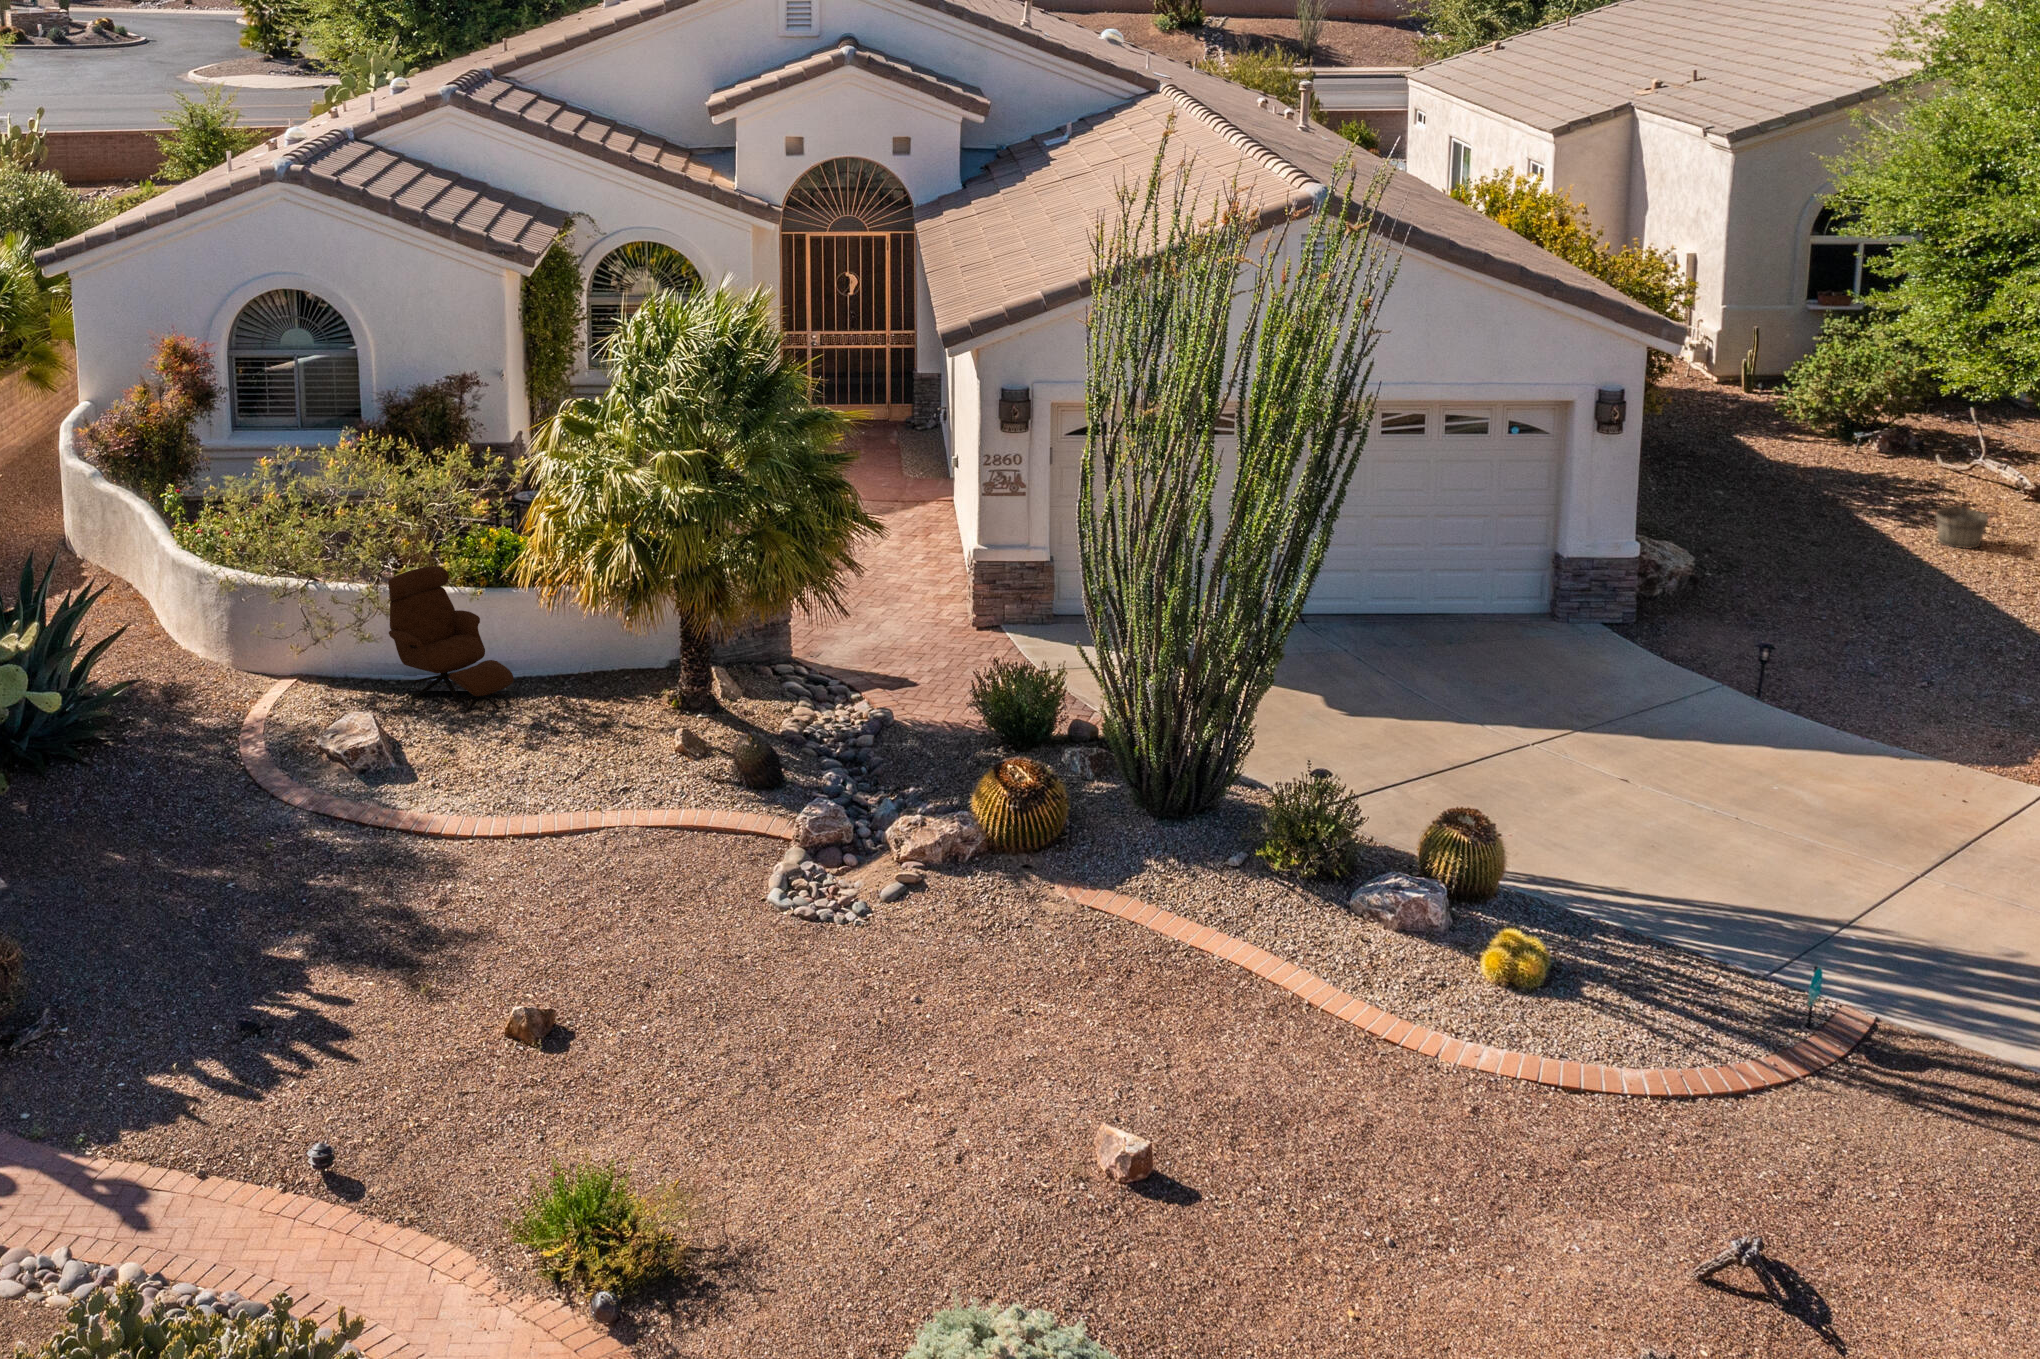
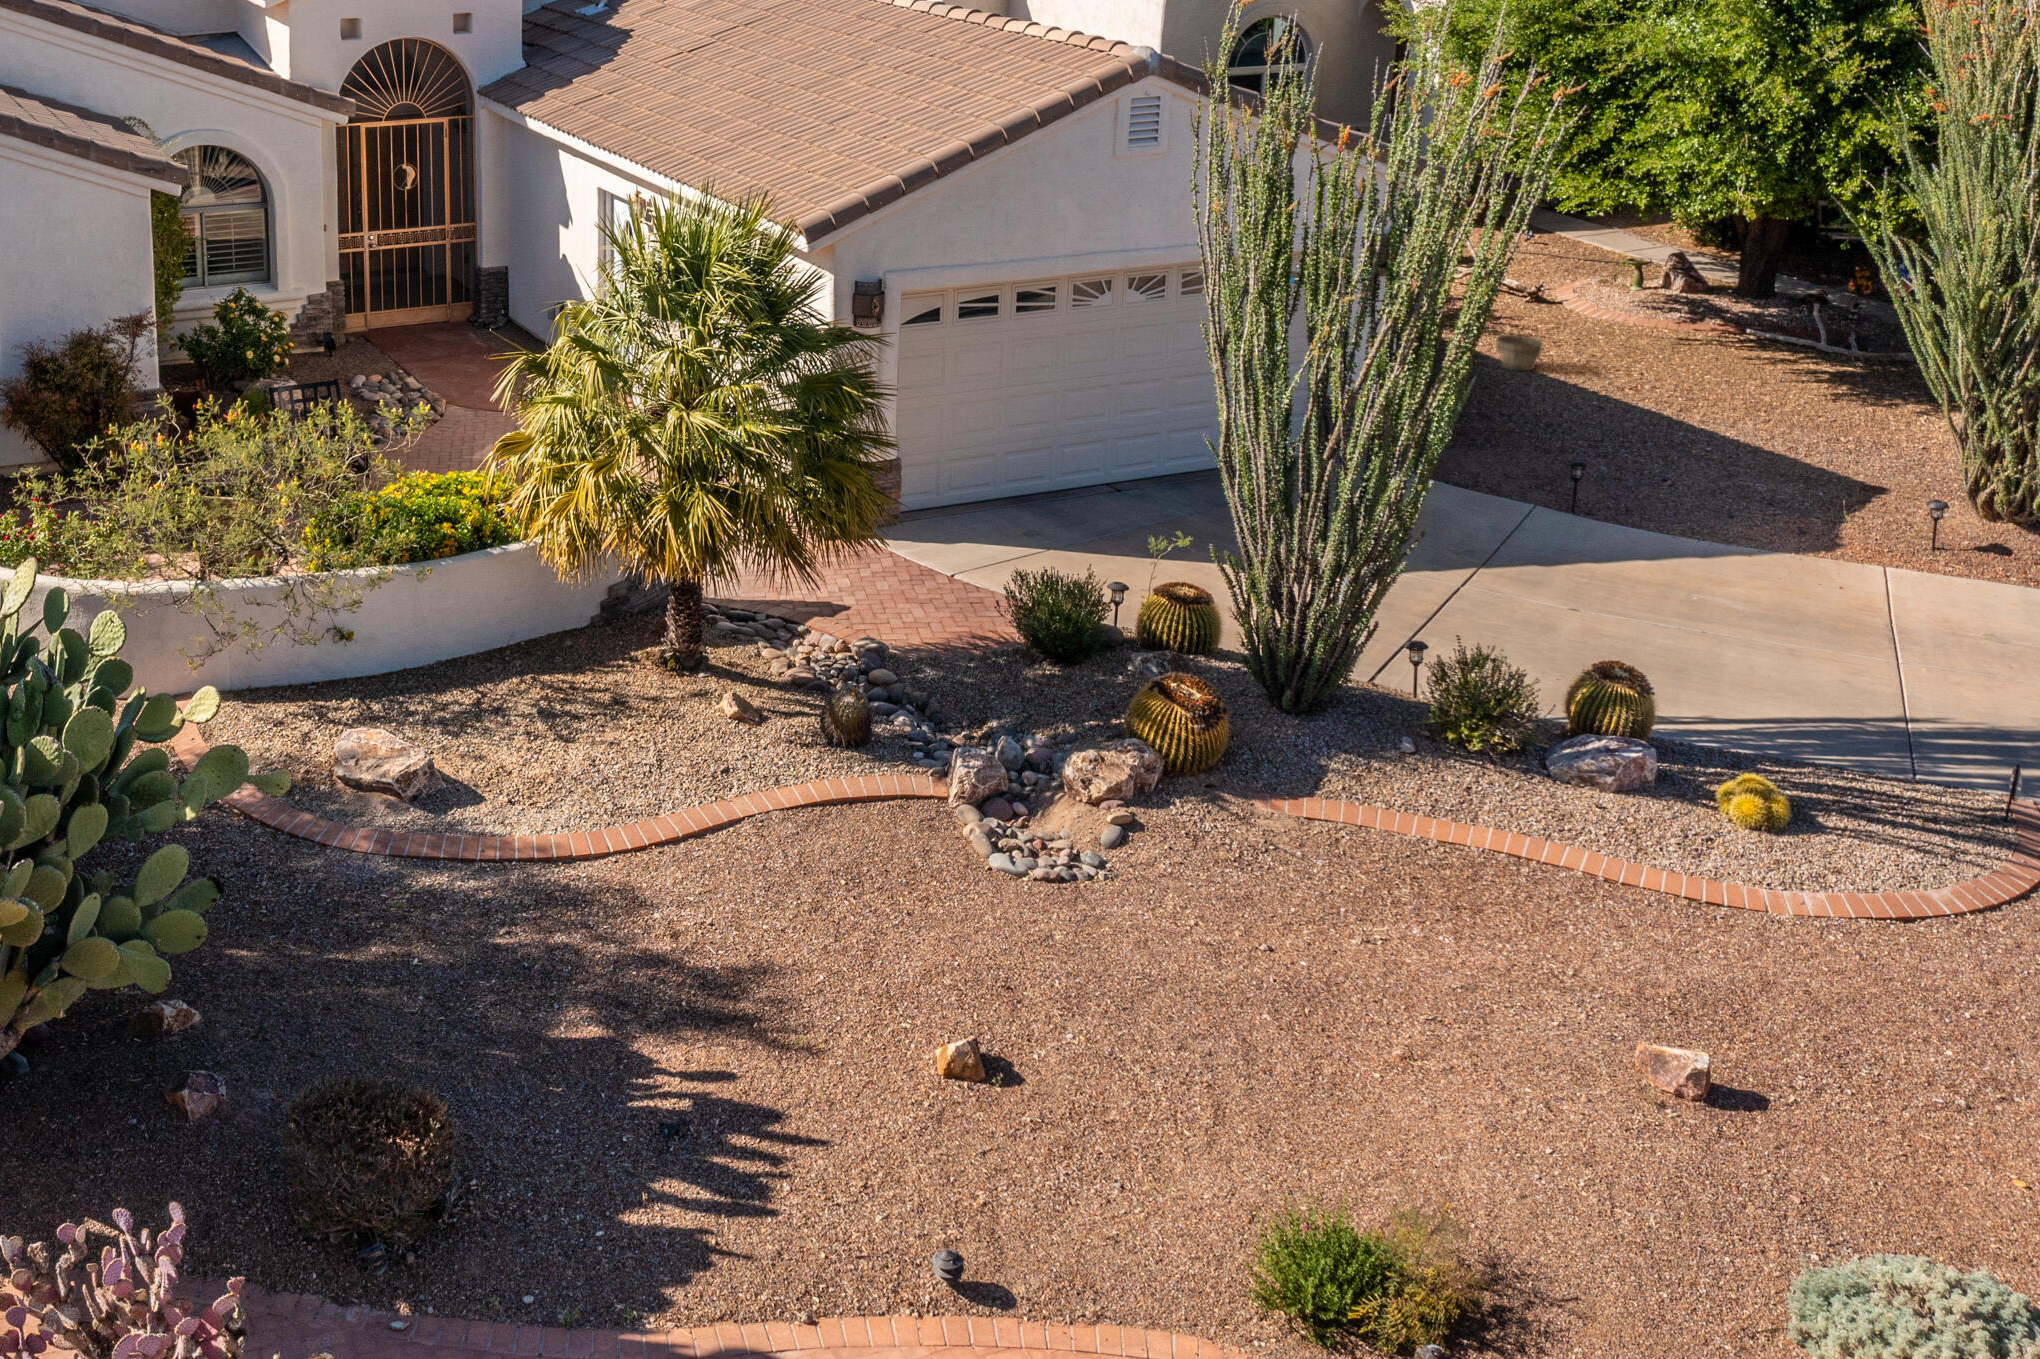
lounge chair: present [388,566,514,711] -> none [284,537,448,705]

